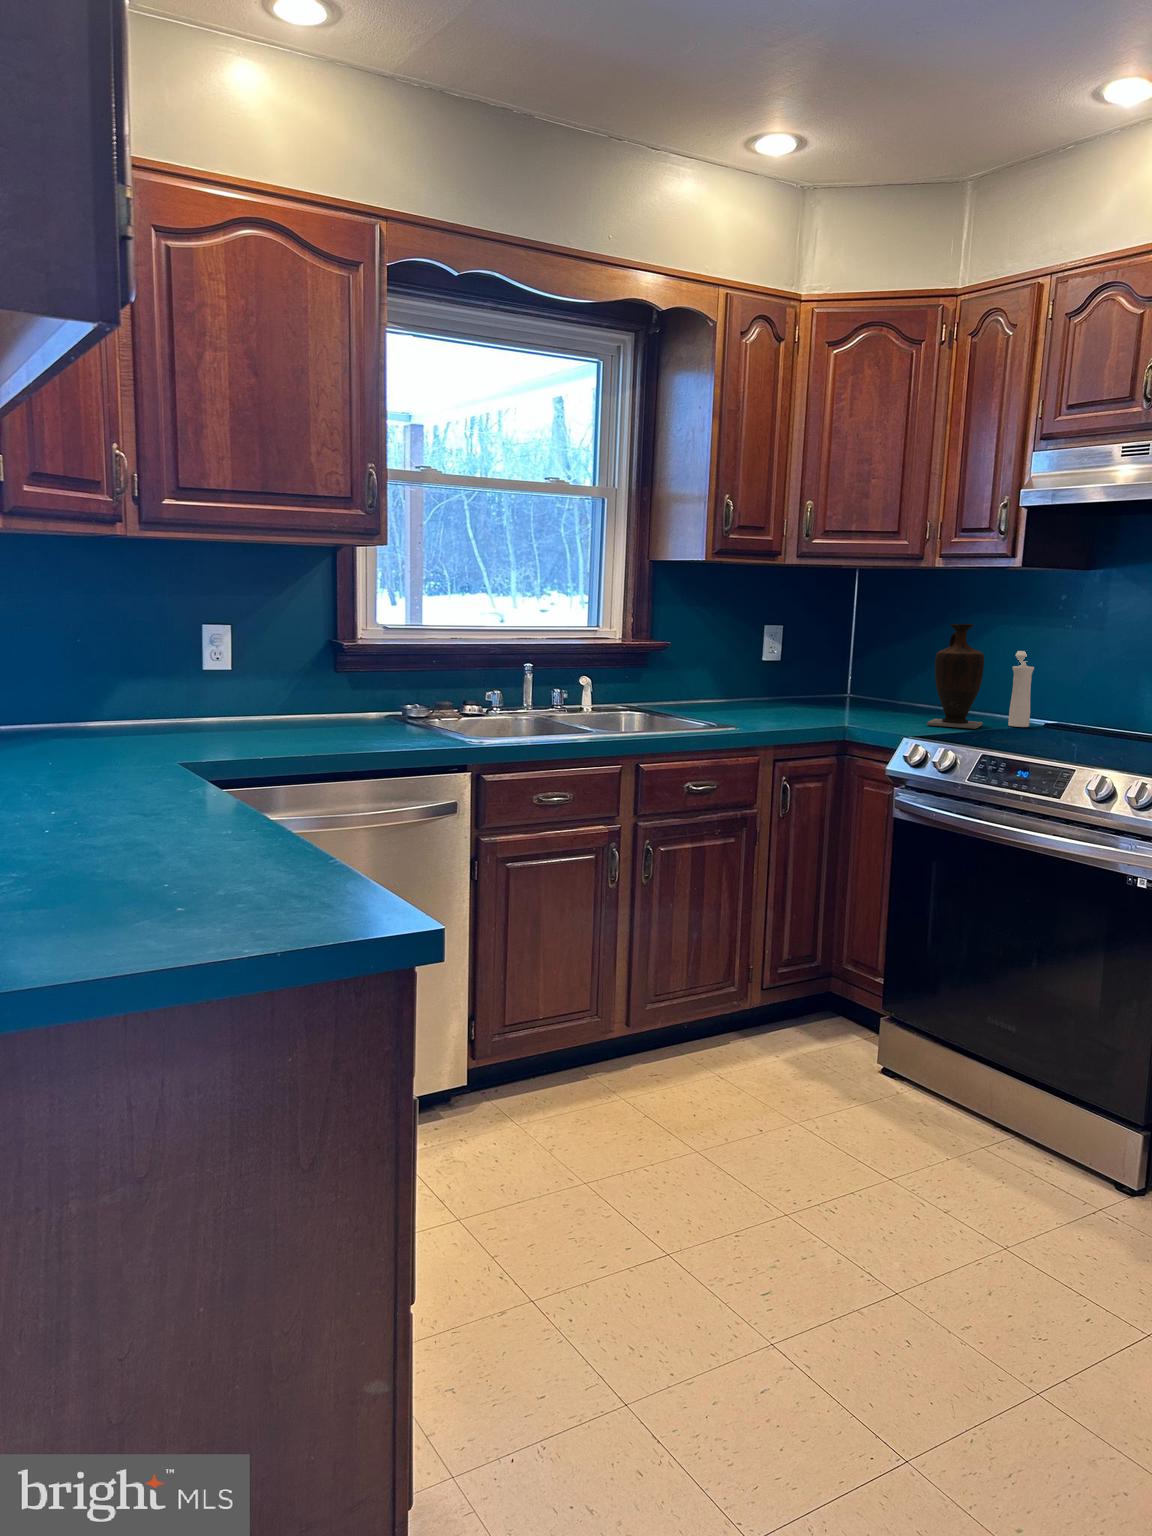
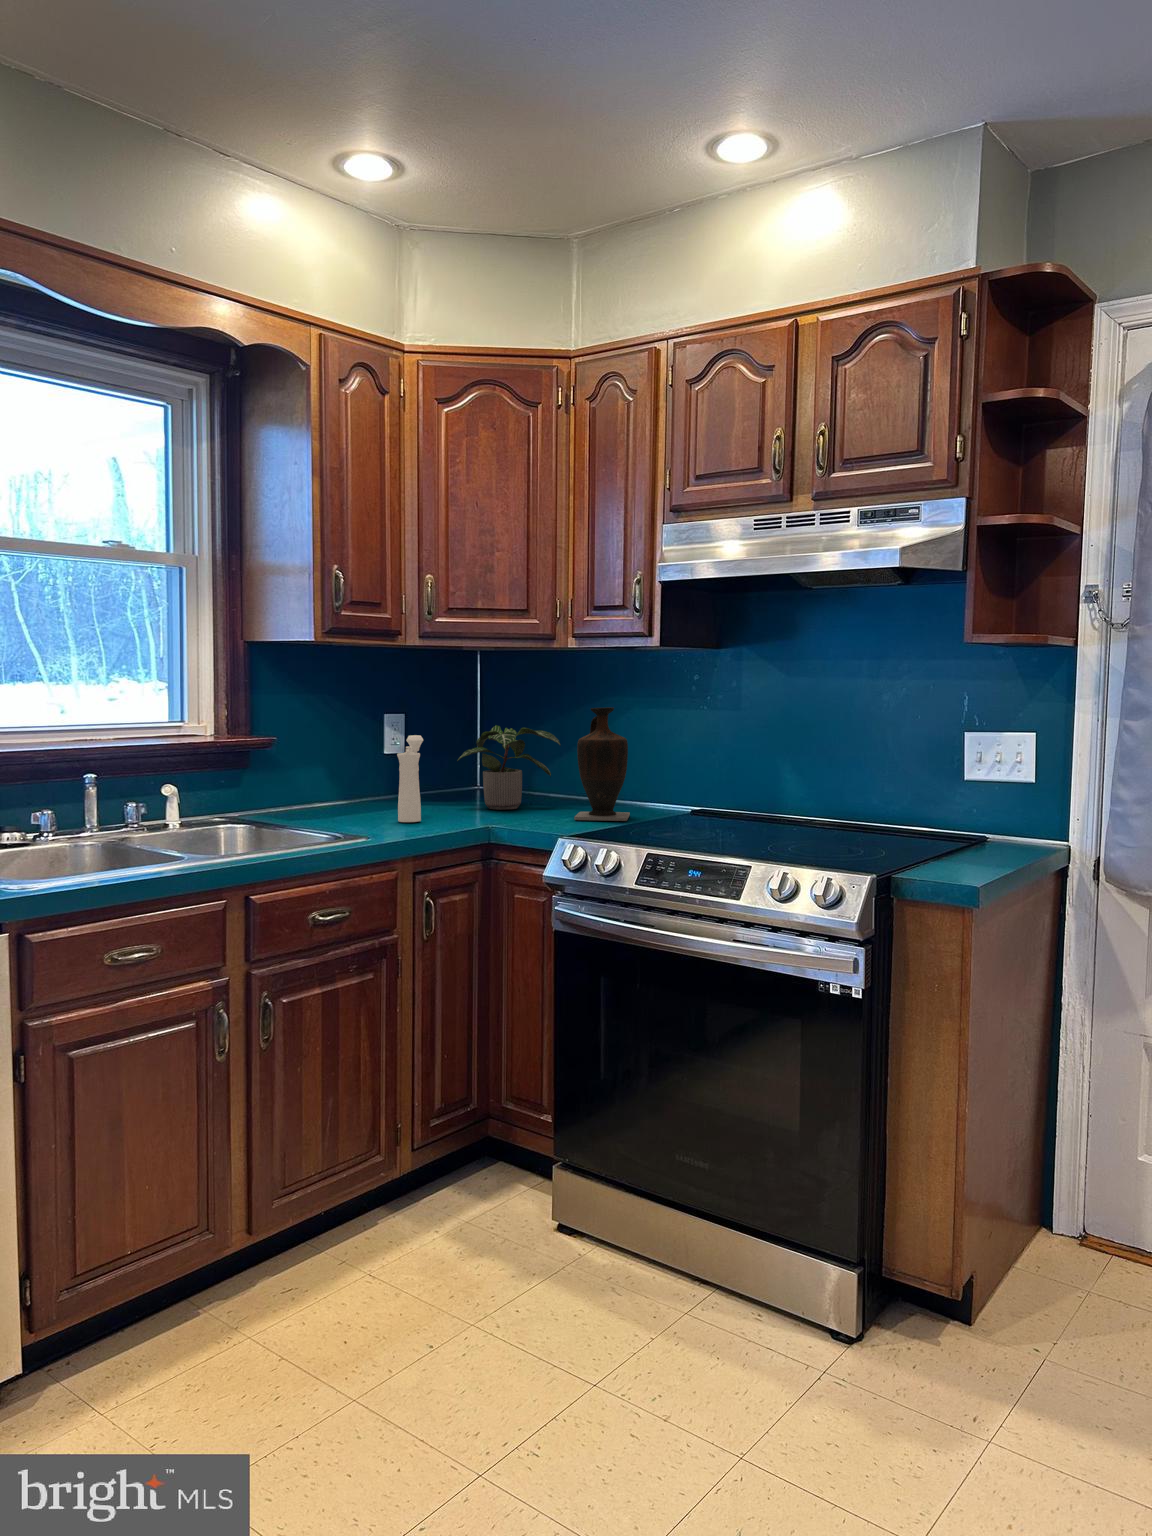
potted plant: none [826,637,924,713] -> present [458,725,560,810]
pepper mill: present [1008,651,1034,727] -> present [397,735,423,822]

